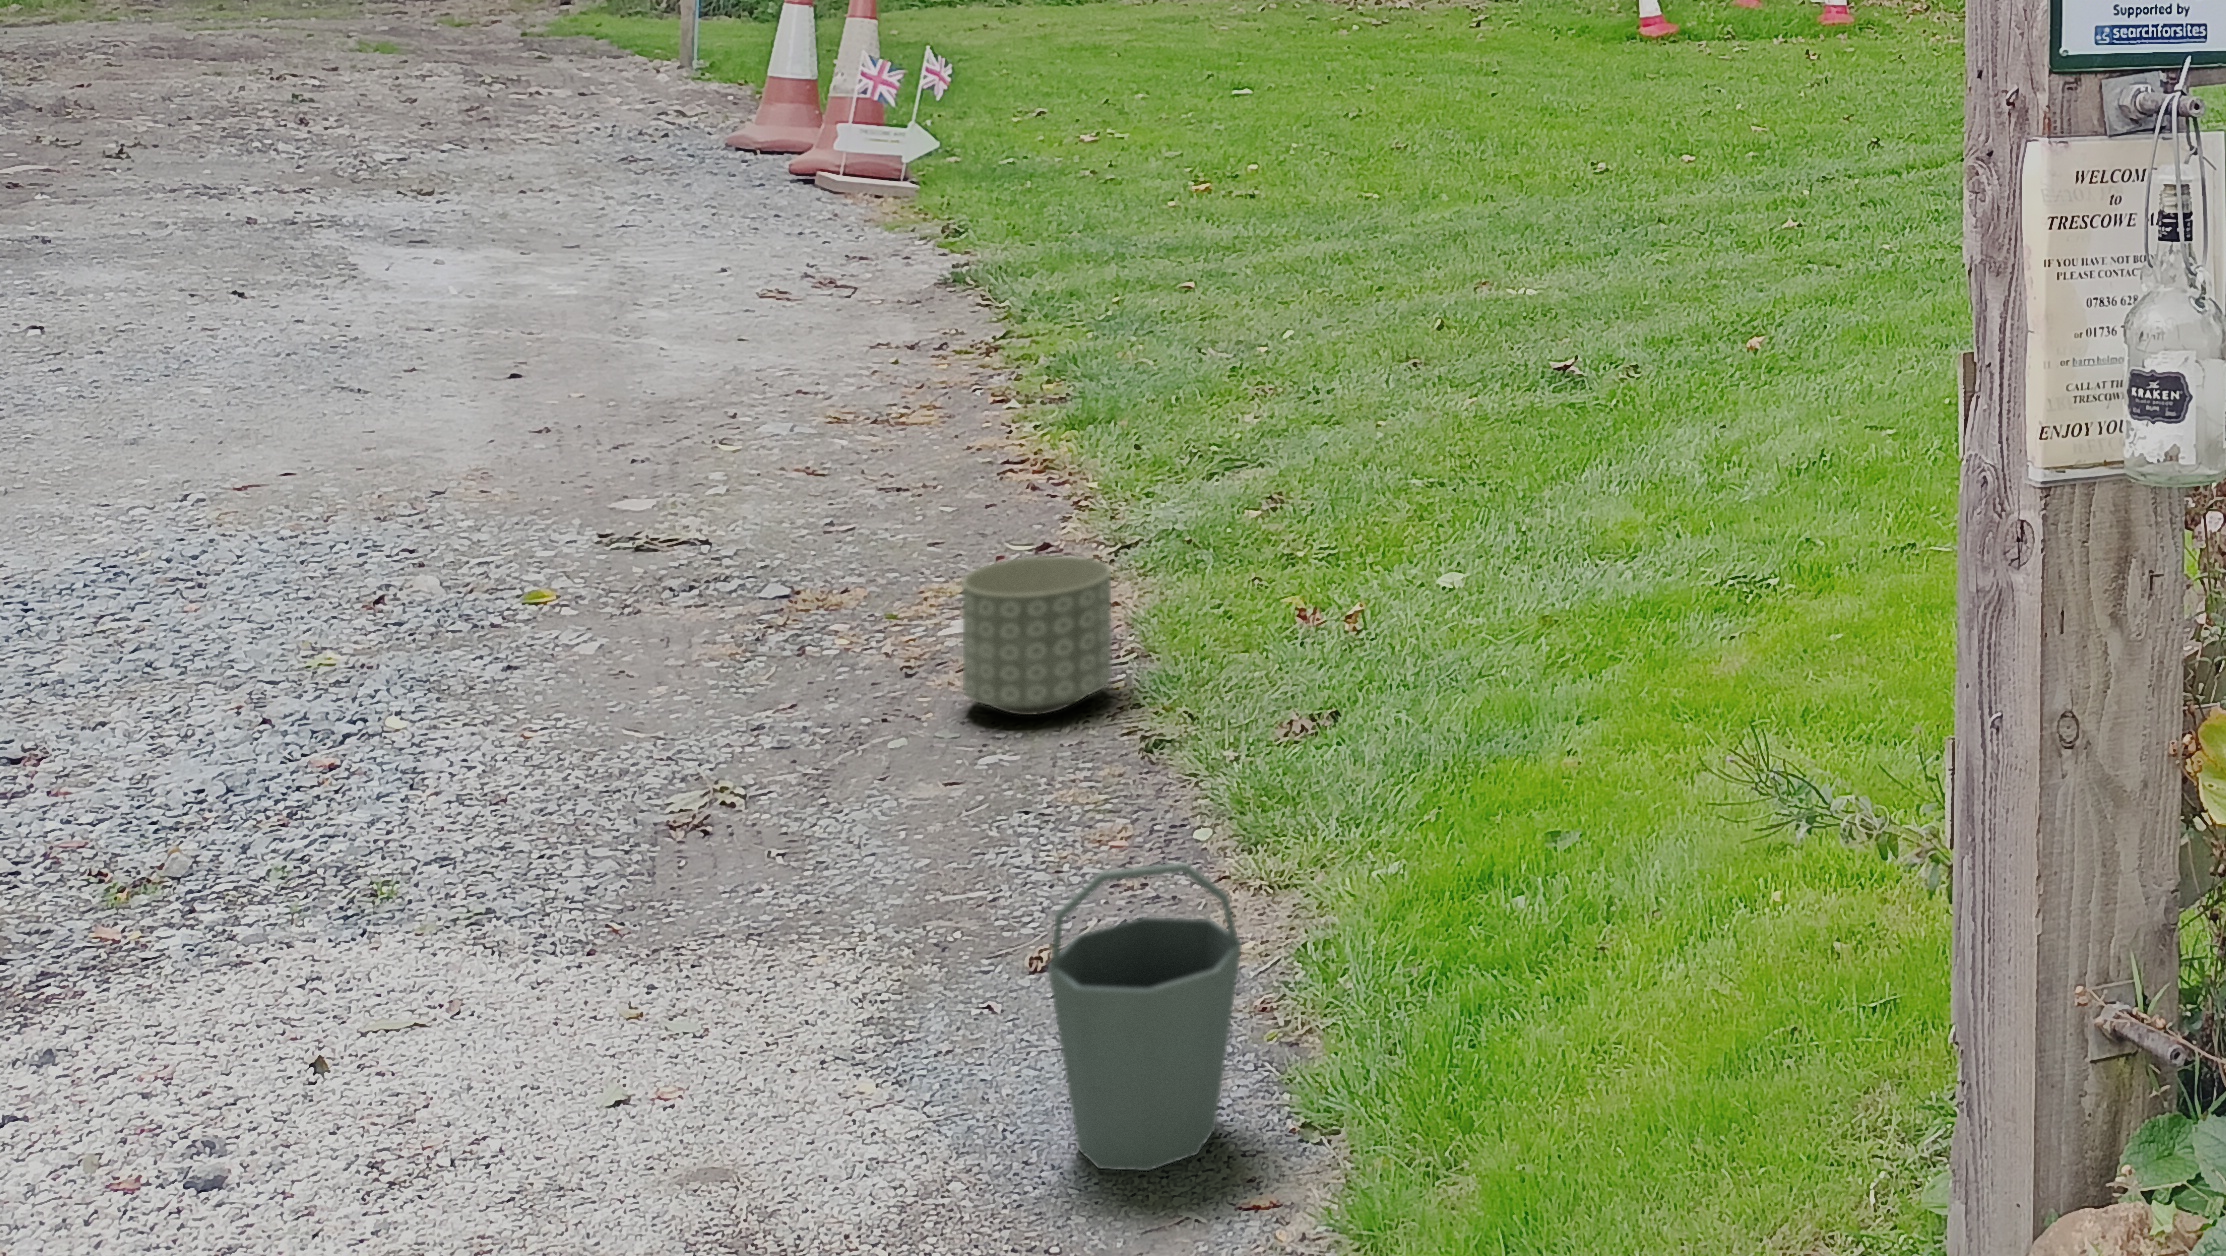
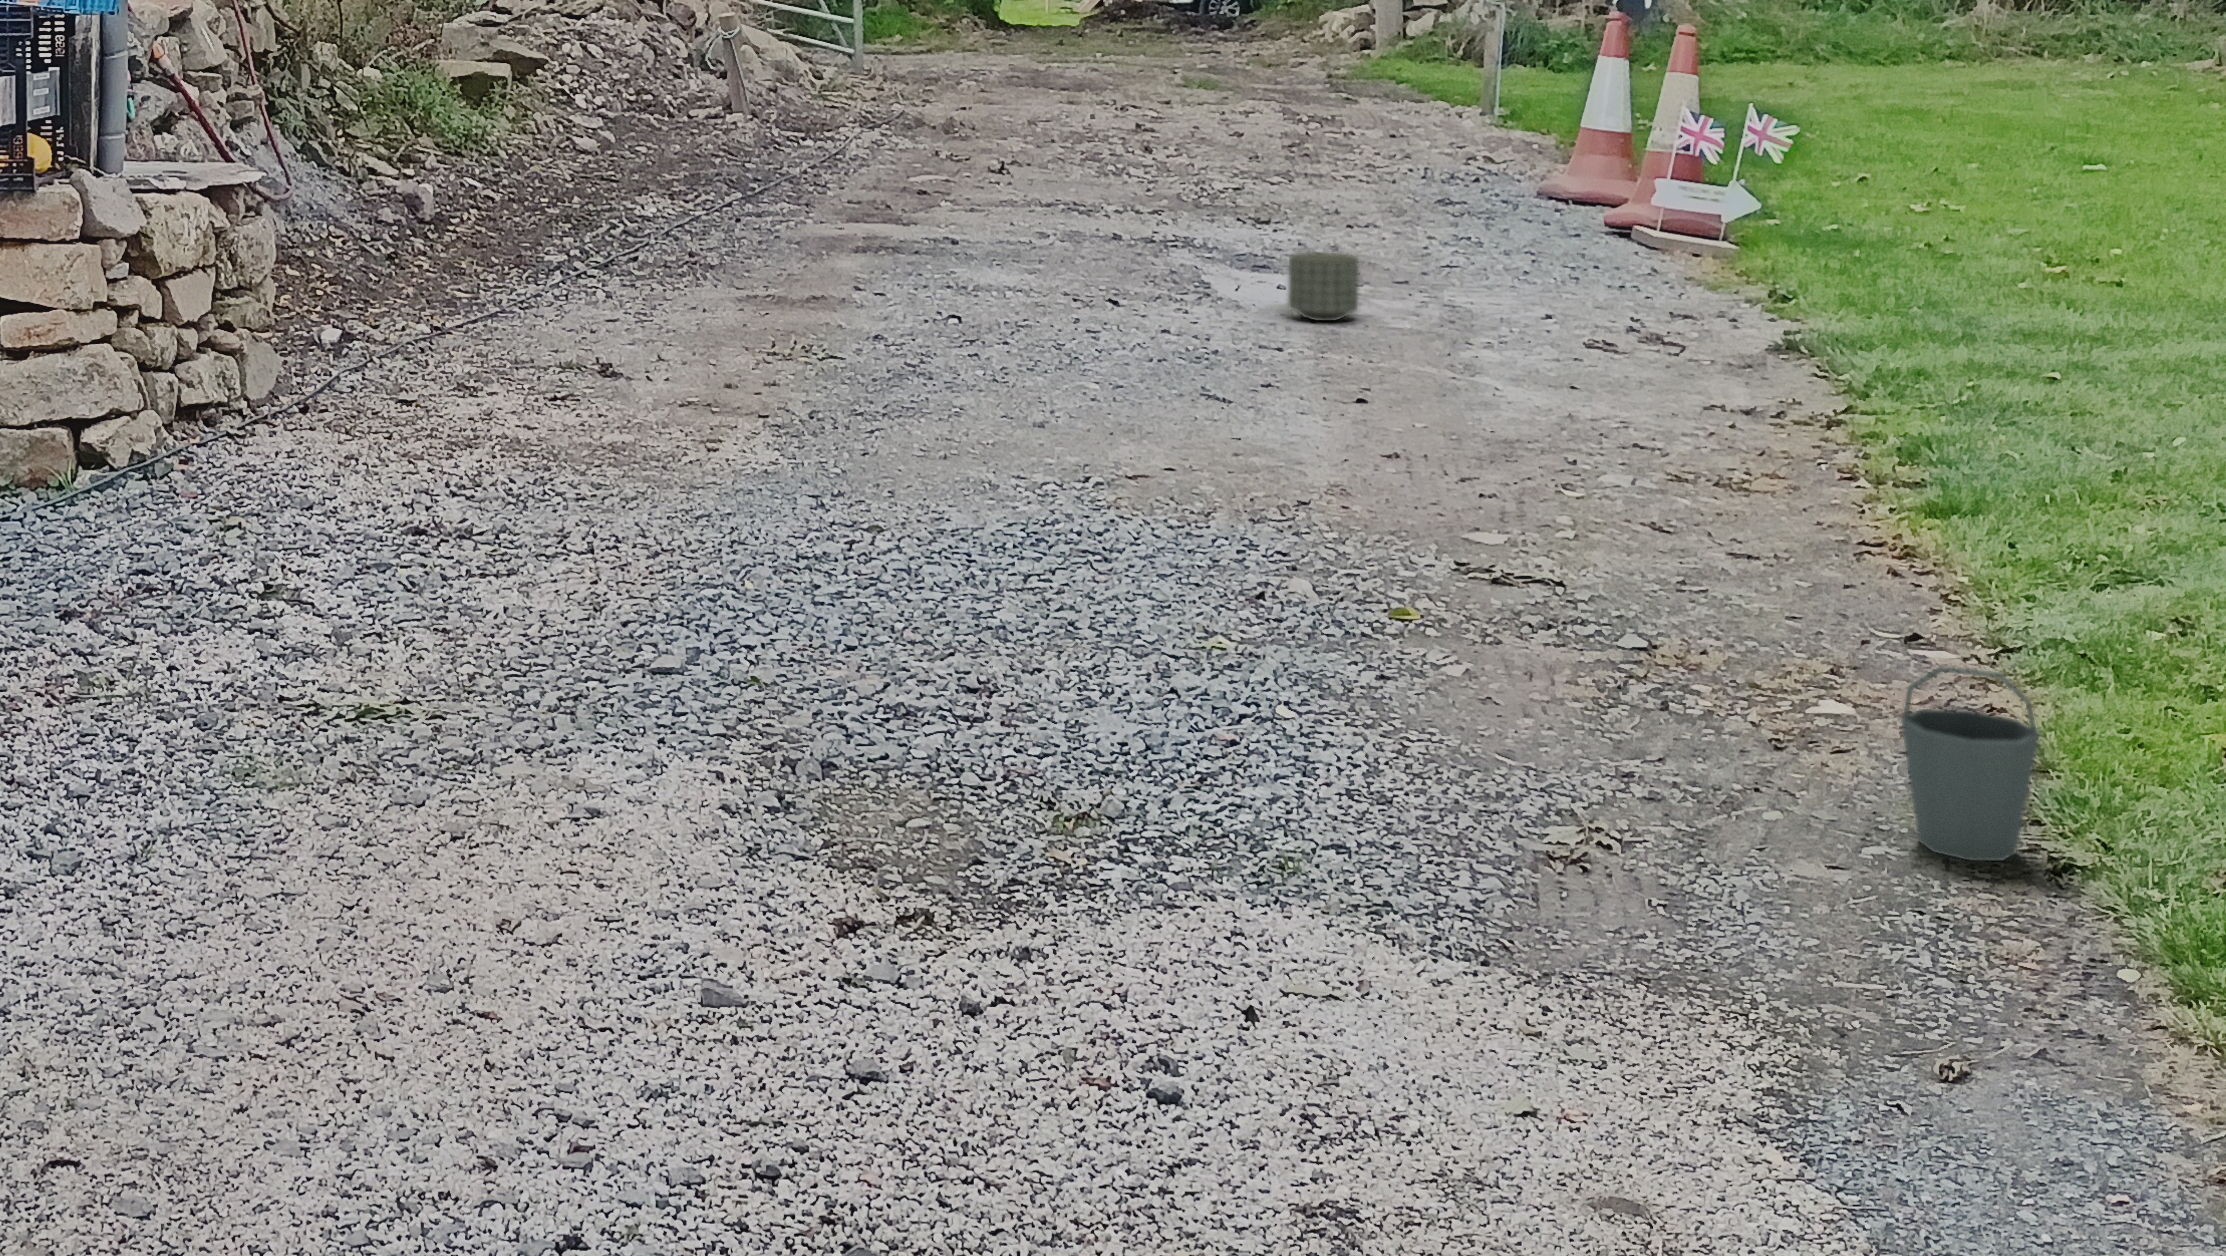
planter: present [962,556,1112,715] -> present [1288,252,1359,321]

